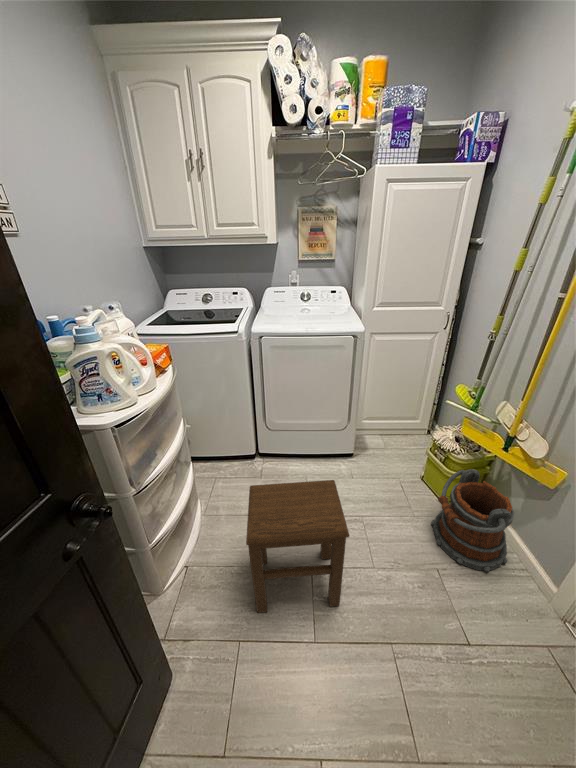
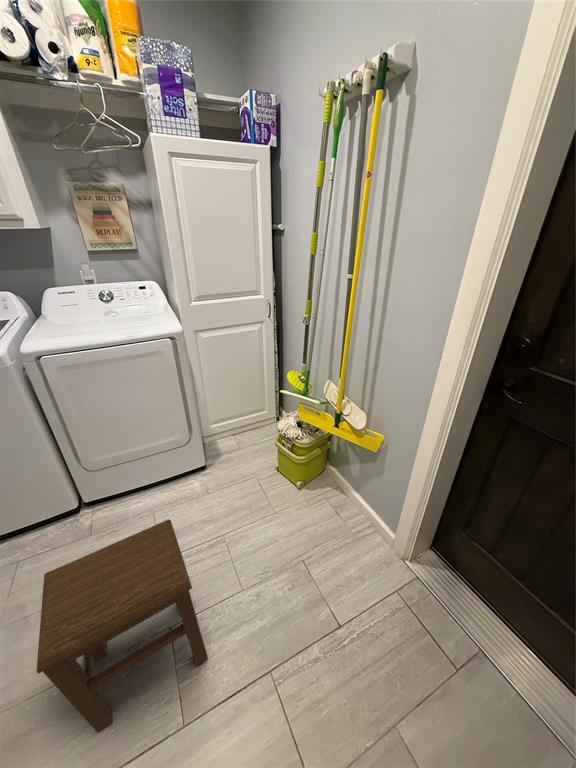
bucket: present [431,469,514,572] -> none [291,451,358,546]

